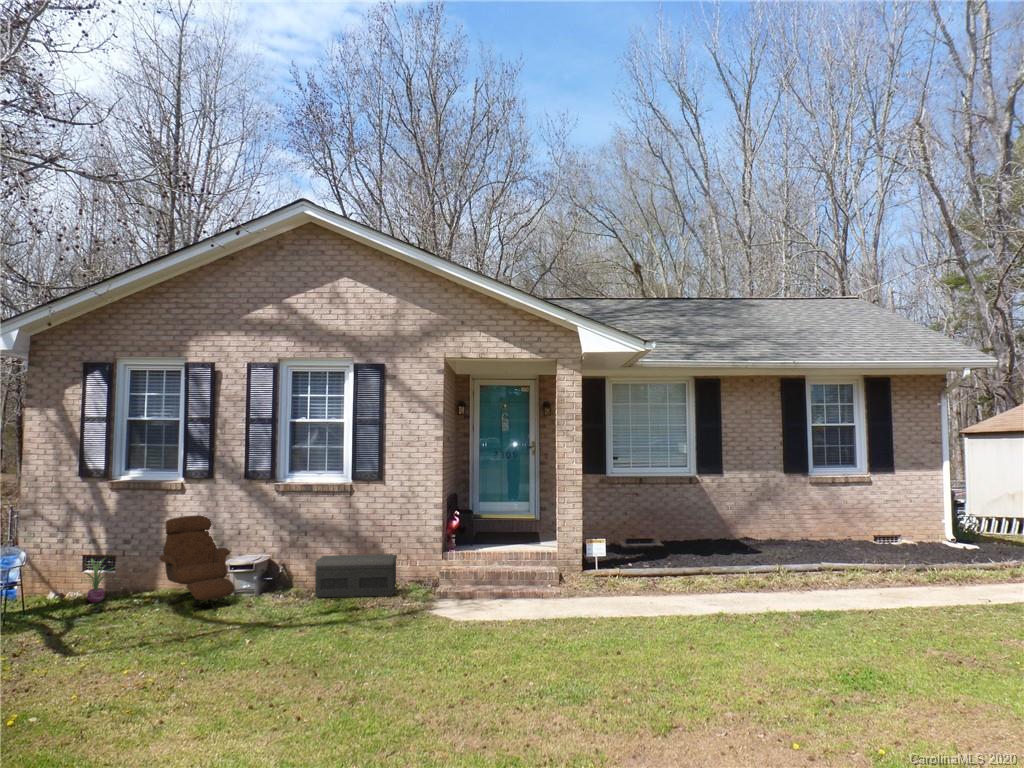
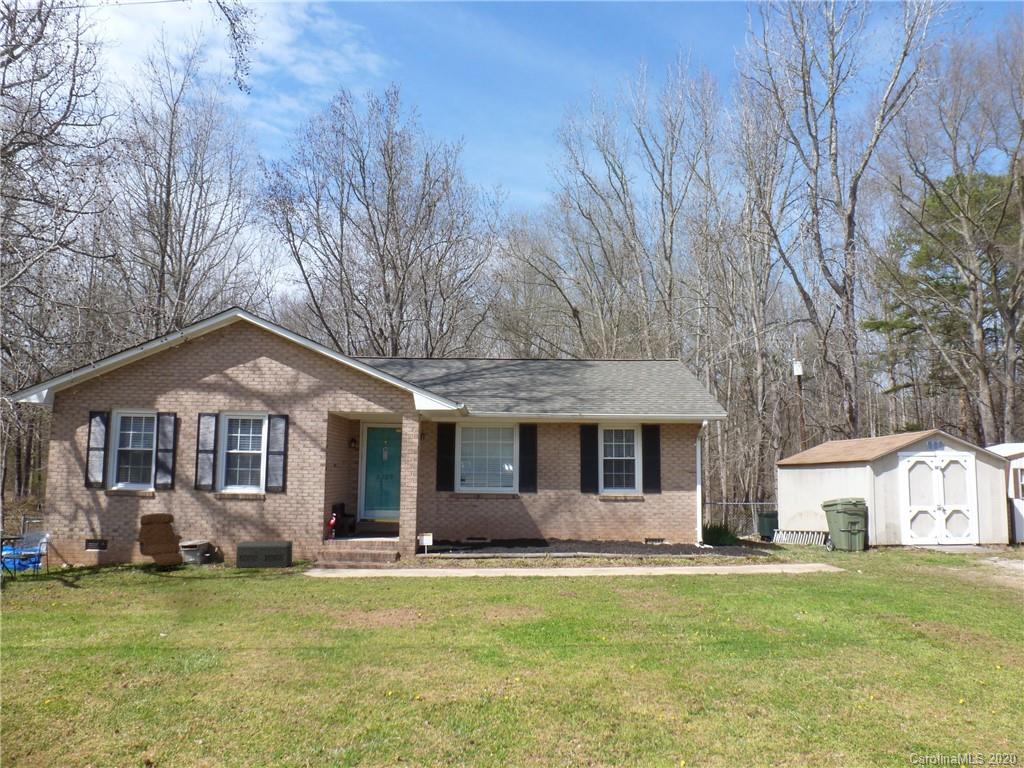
decorative plant: present [85,558,105,603] -> none [78,540,111,568]

